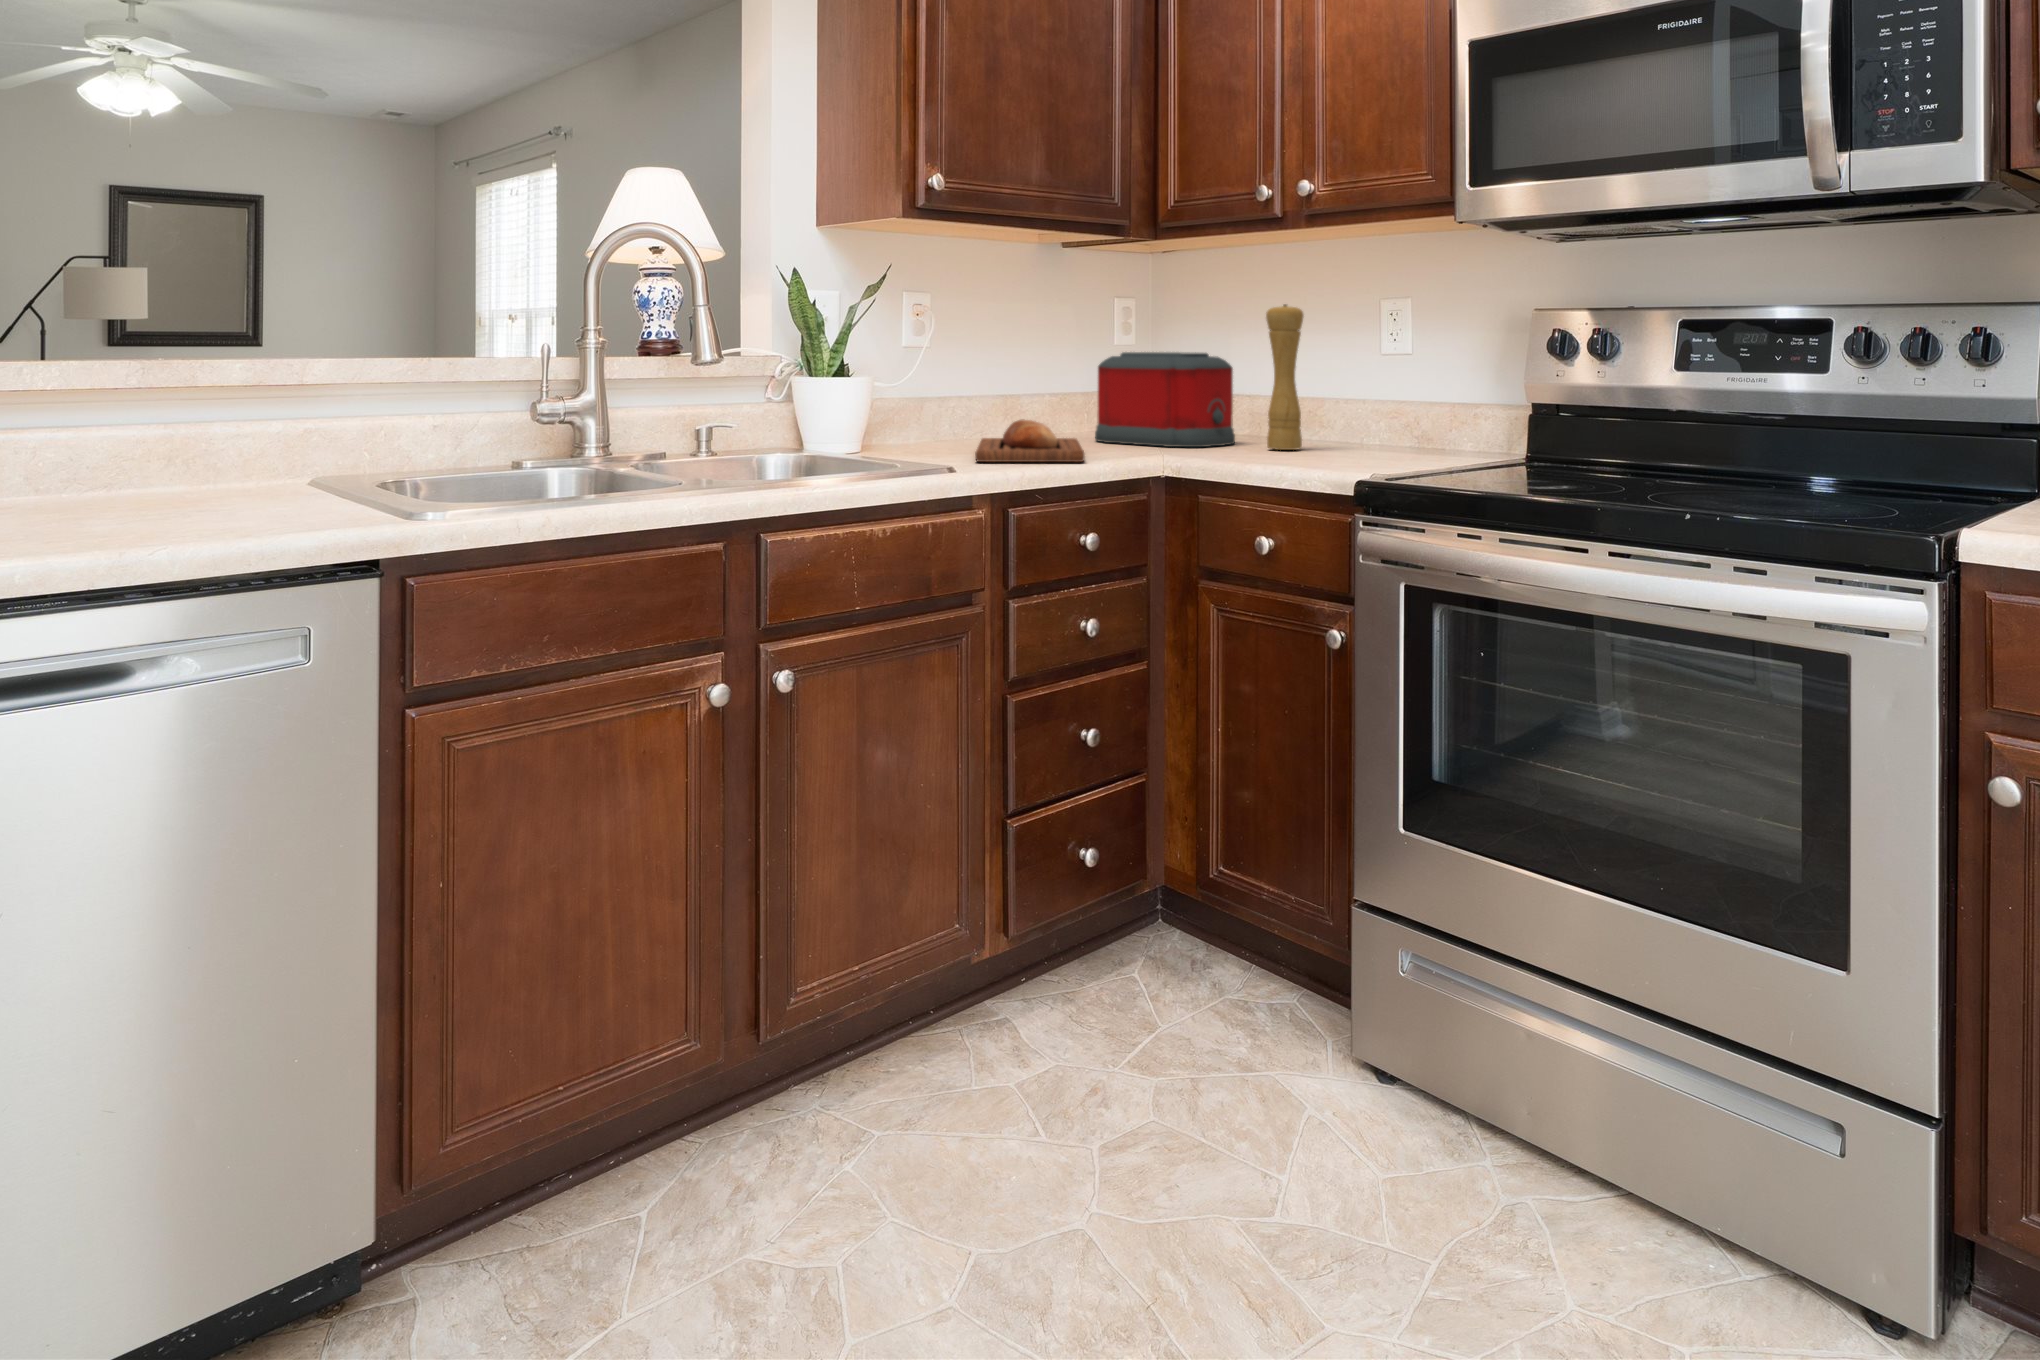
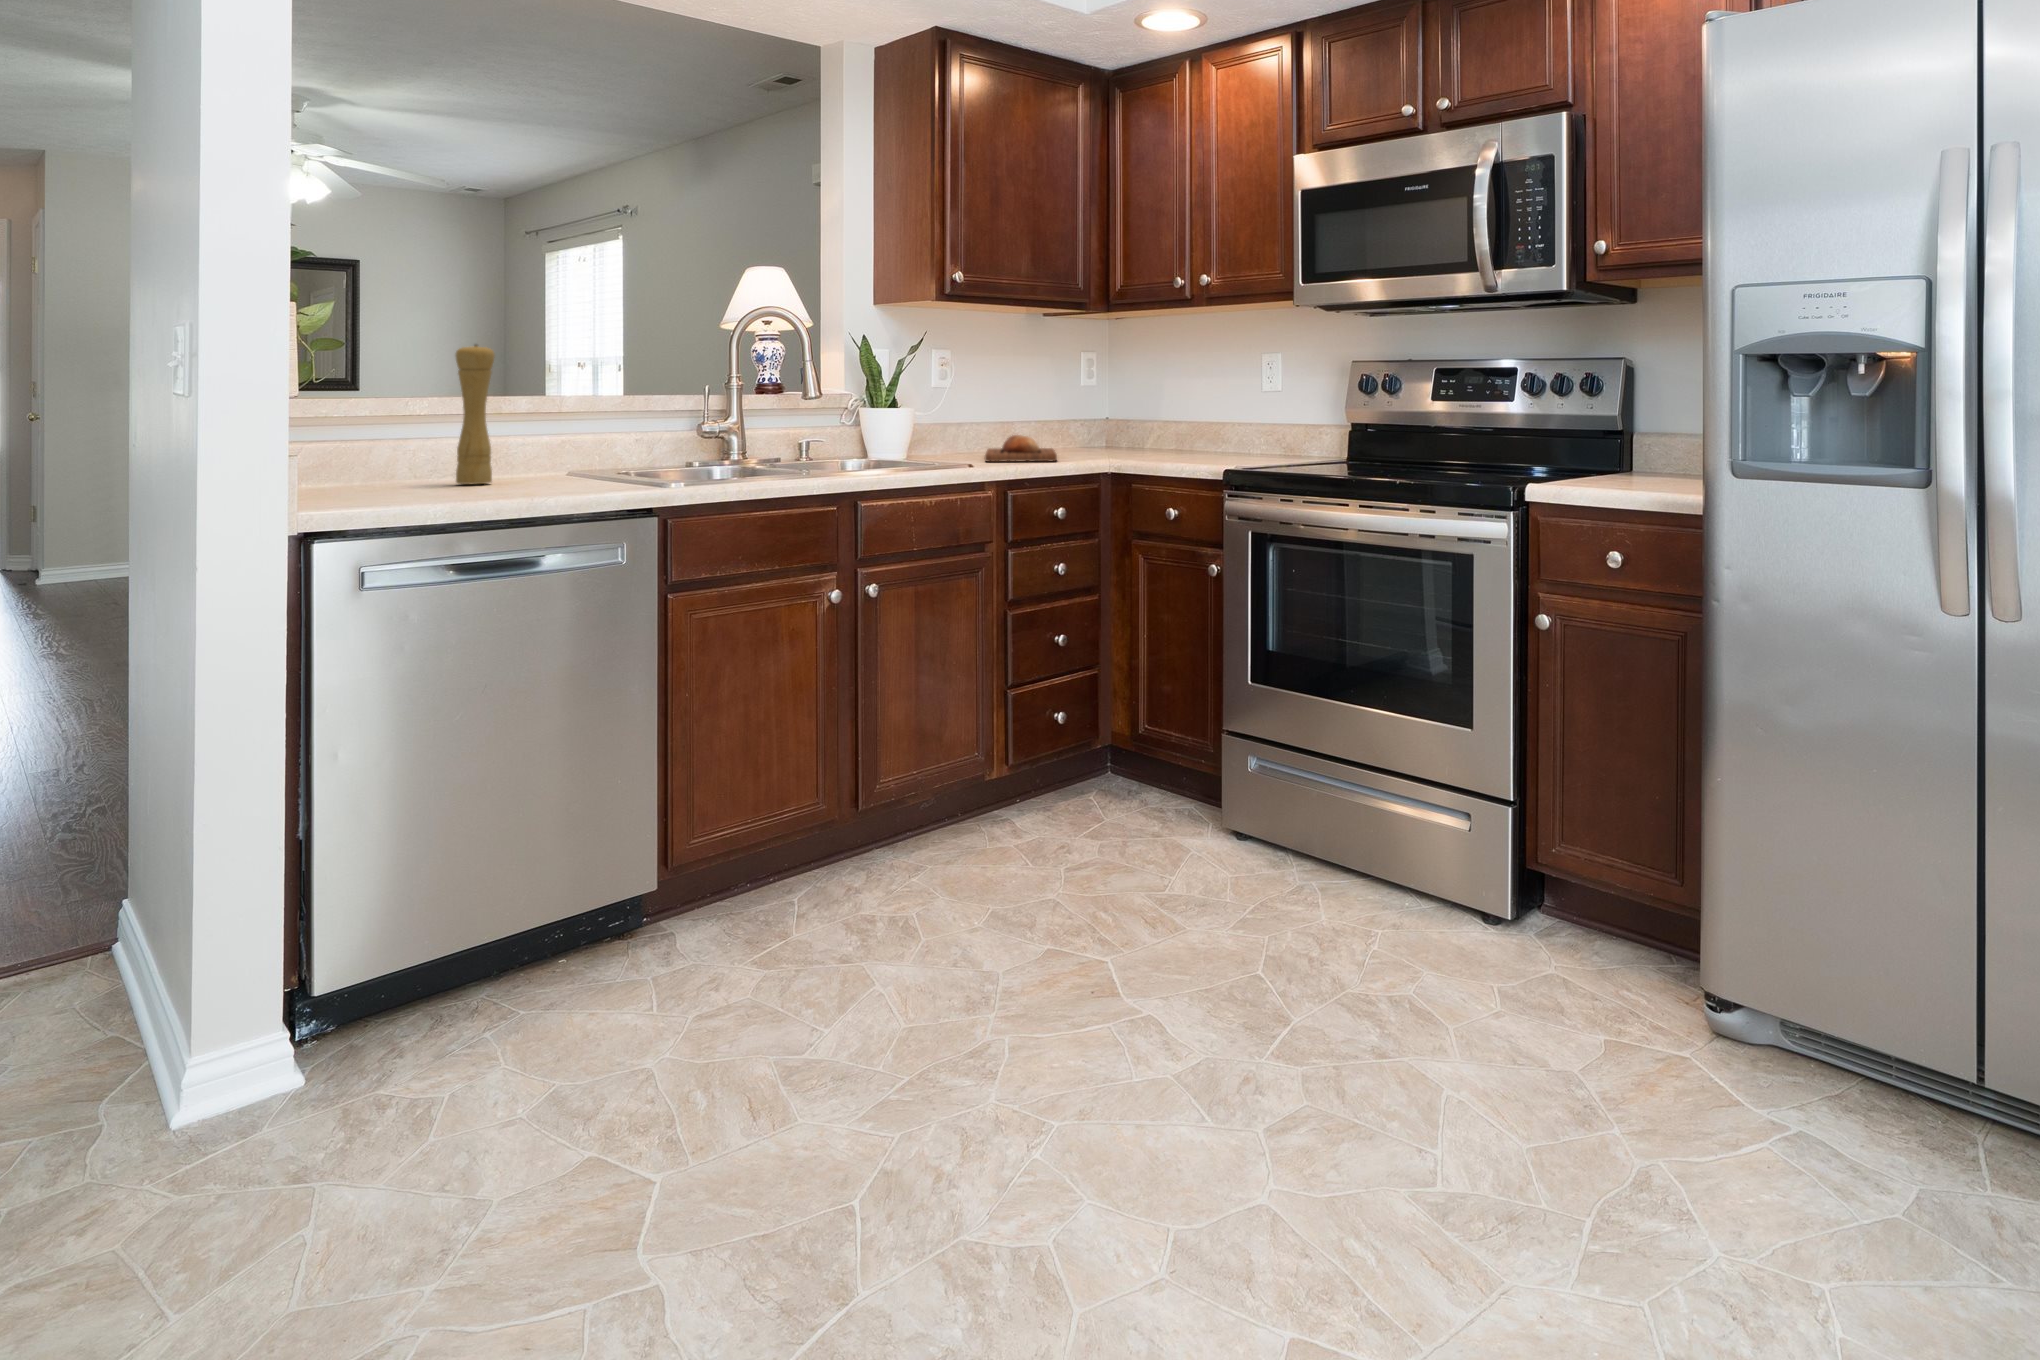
pepper mill: present [1266,304,1304,450] -> present [455,344,495,484]
toaster: present [1095,352,1235,447] -> none [1066,389,1163,454]

